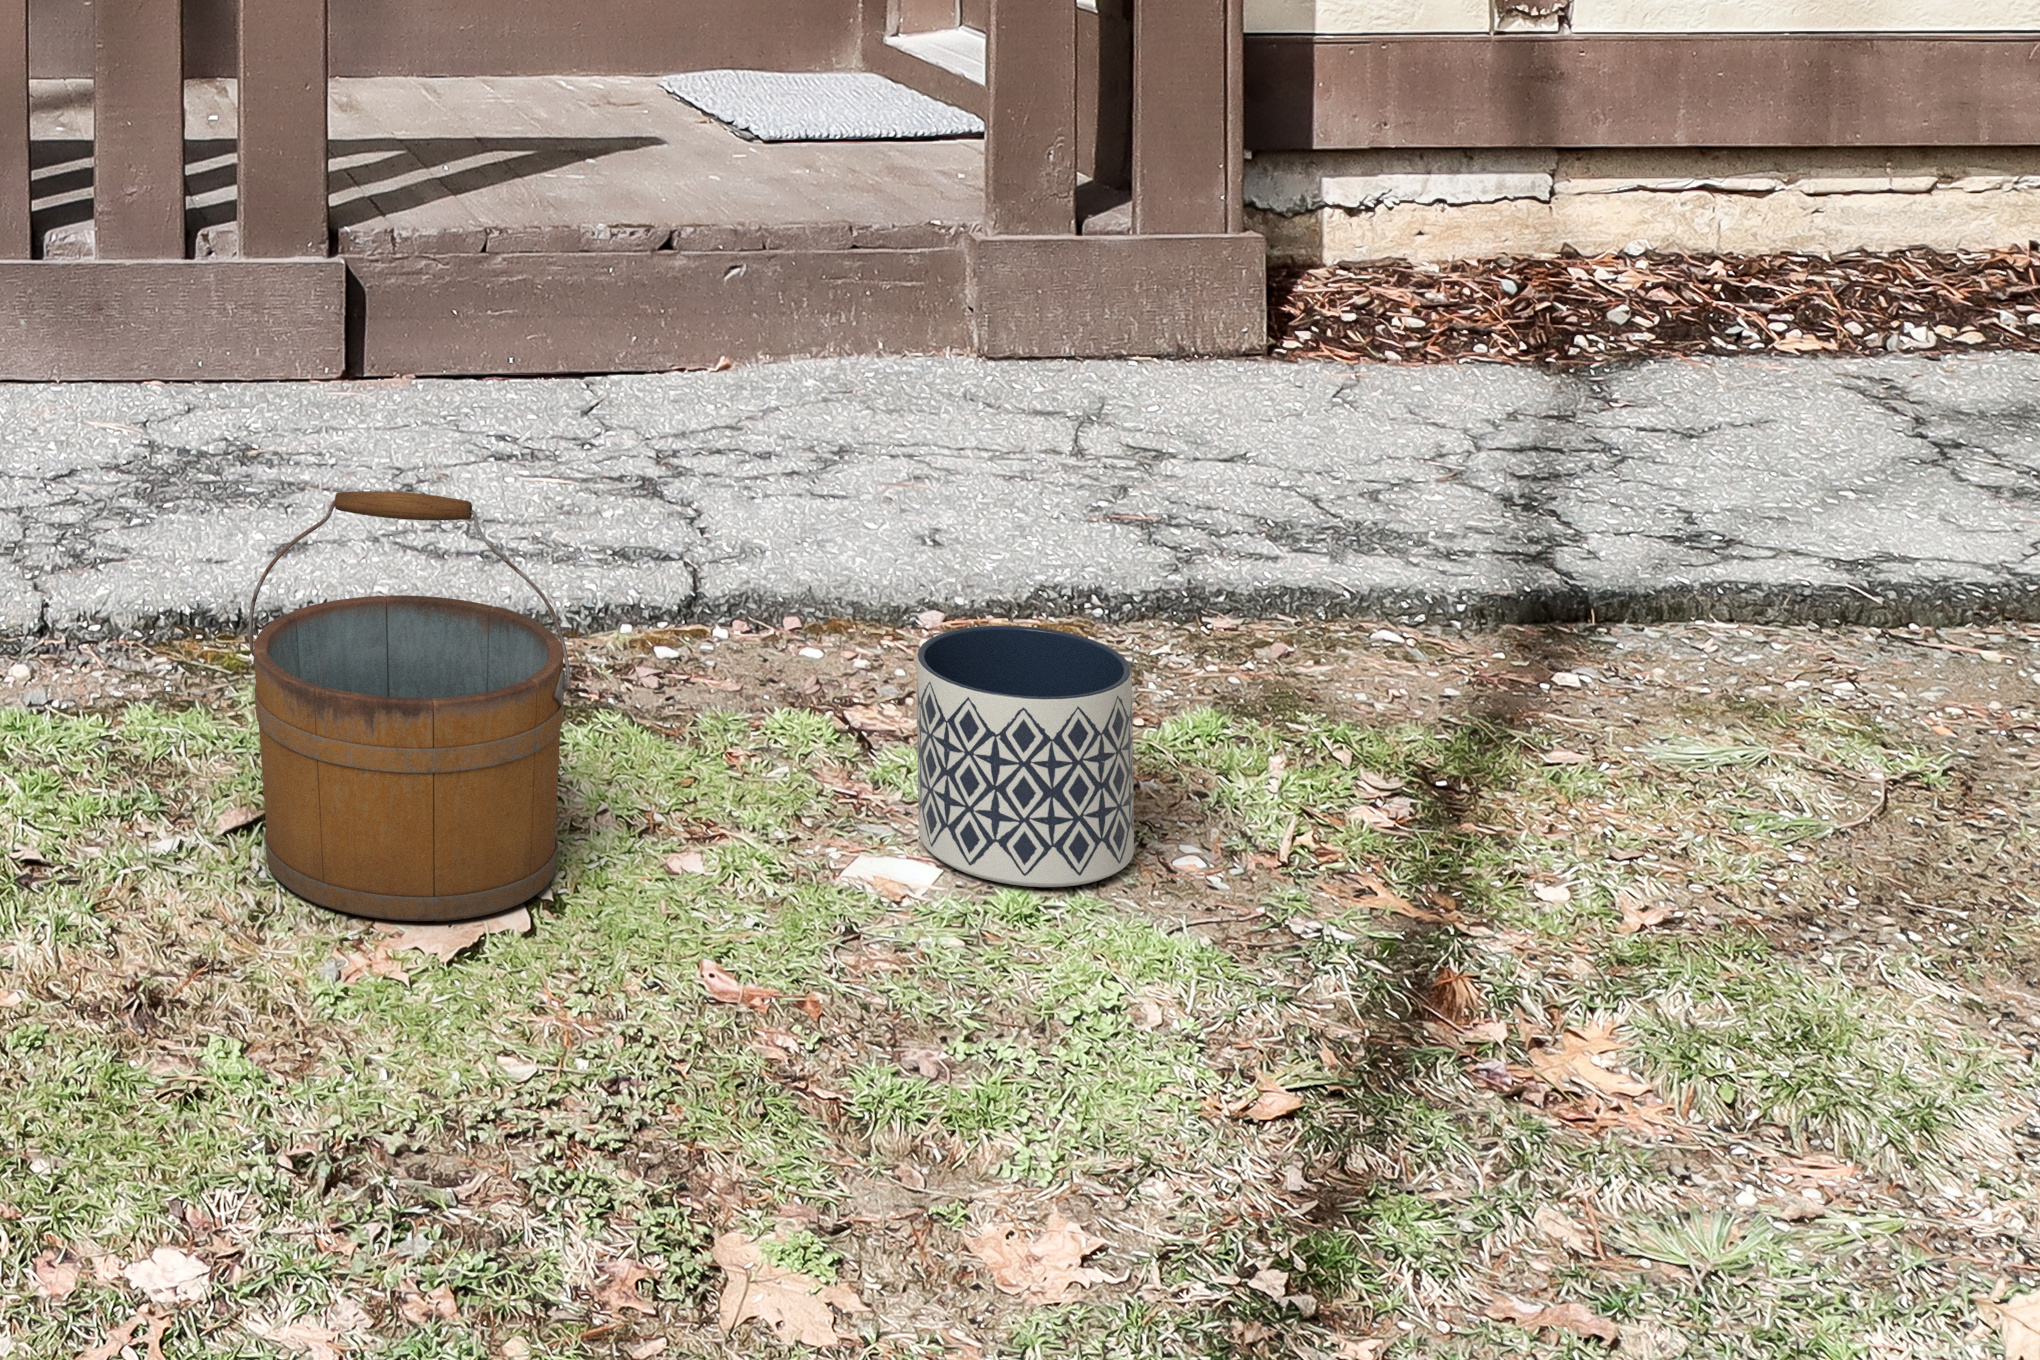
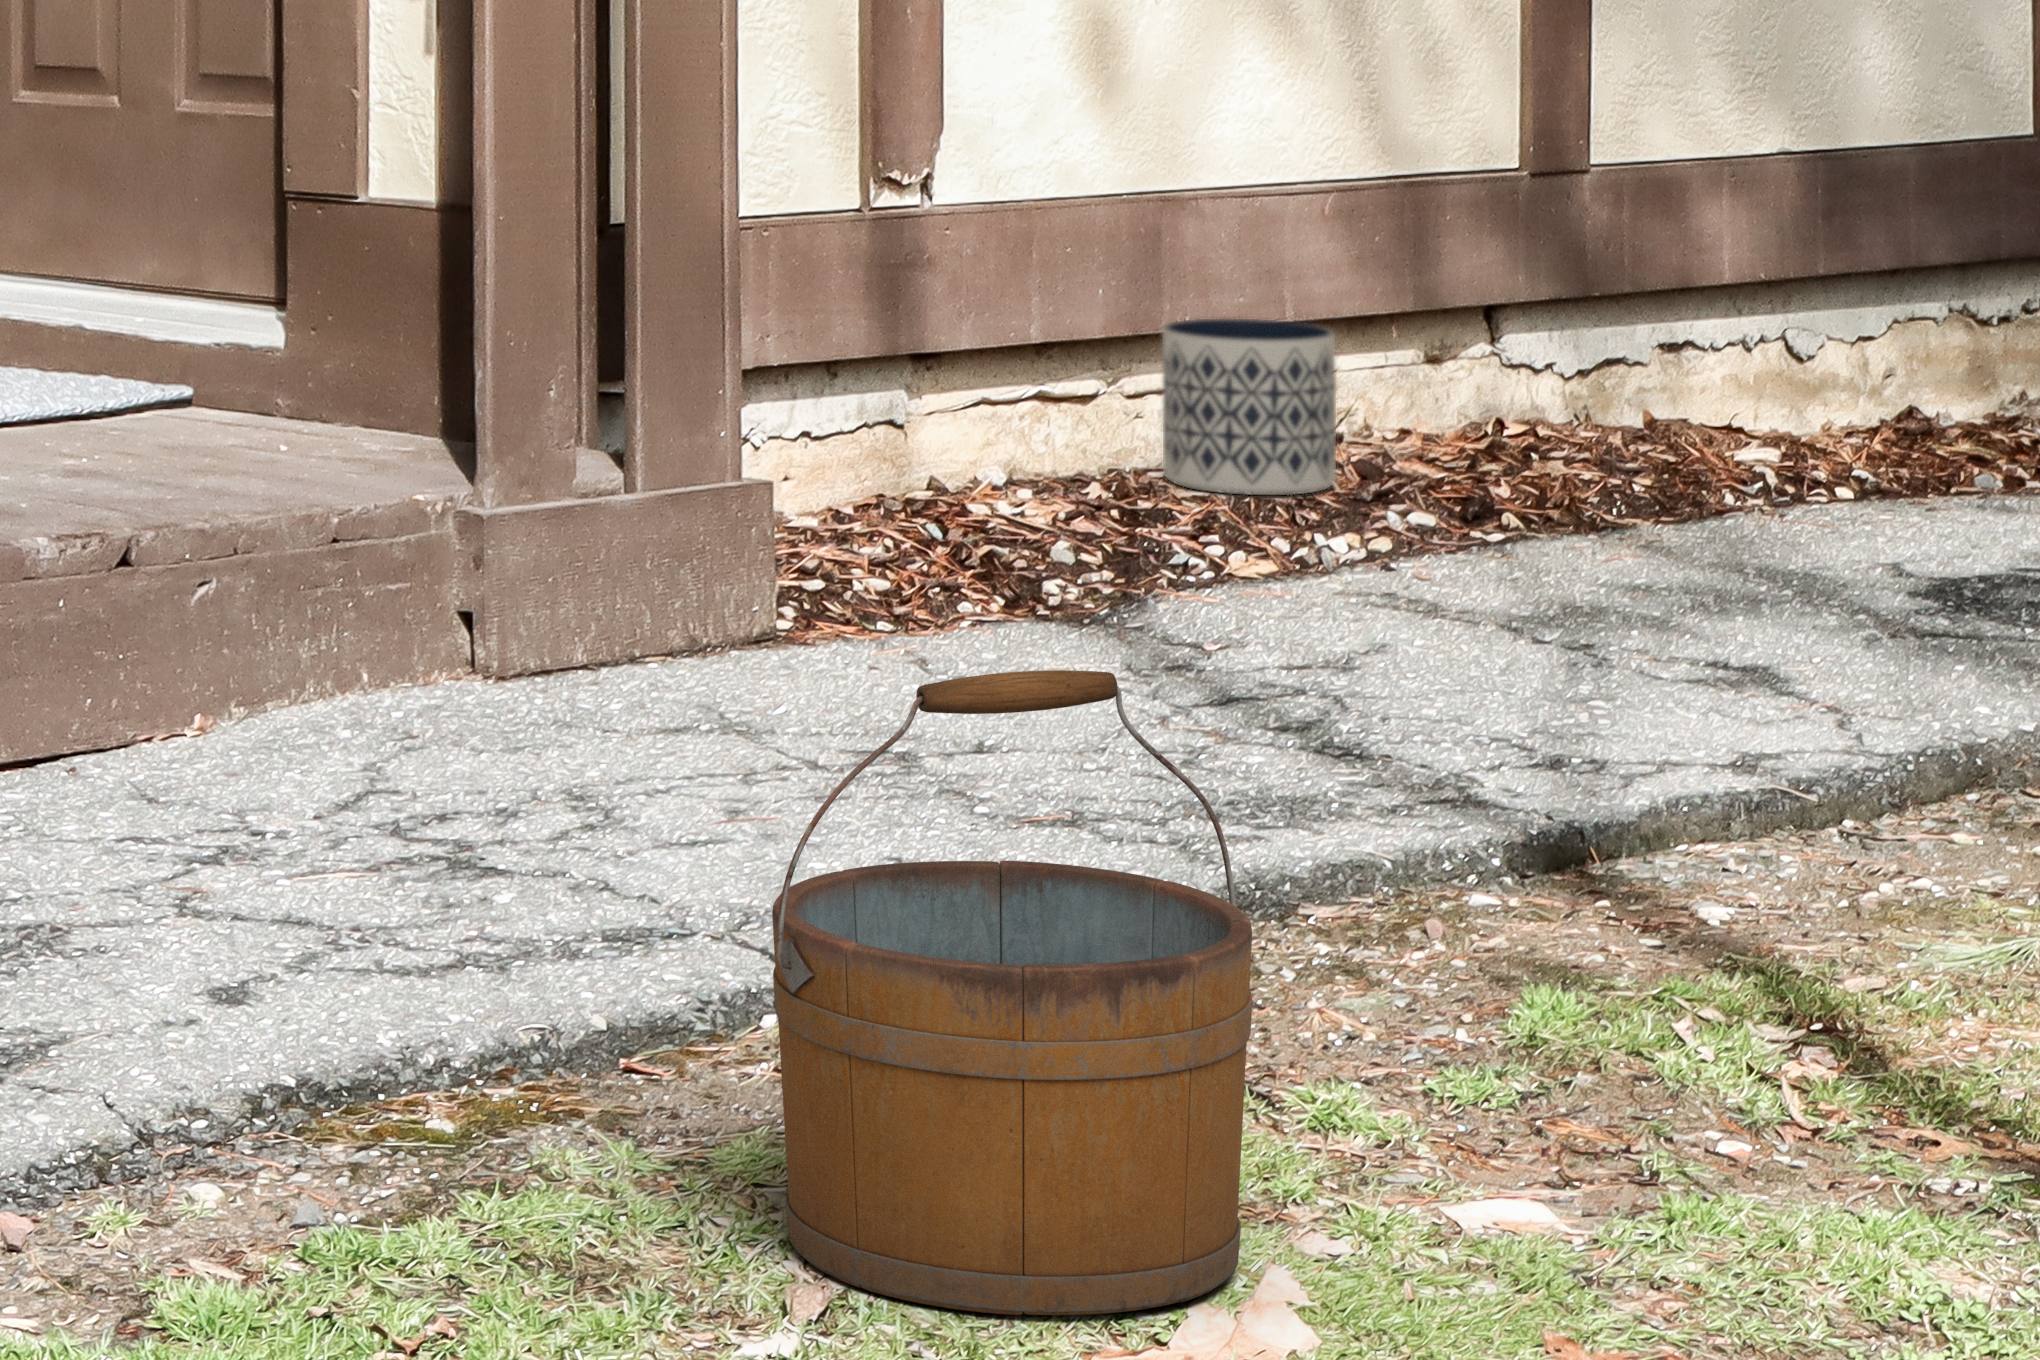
planter: present [917,625,1134,887] -> present [1162,319,1336,495]

